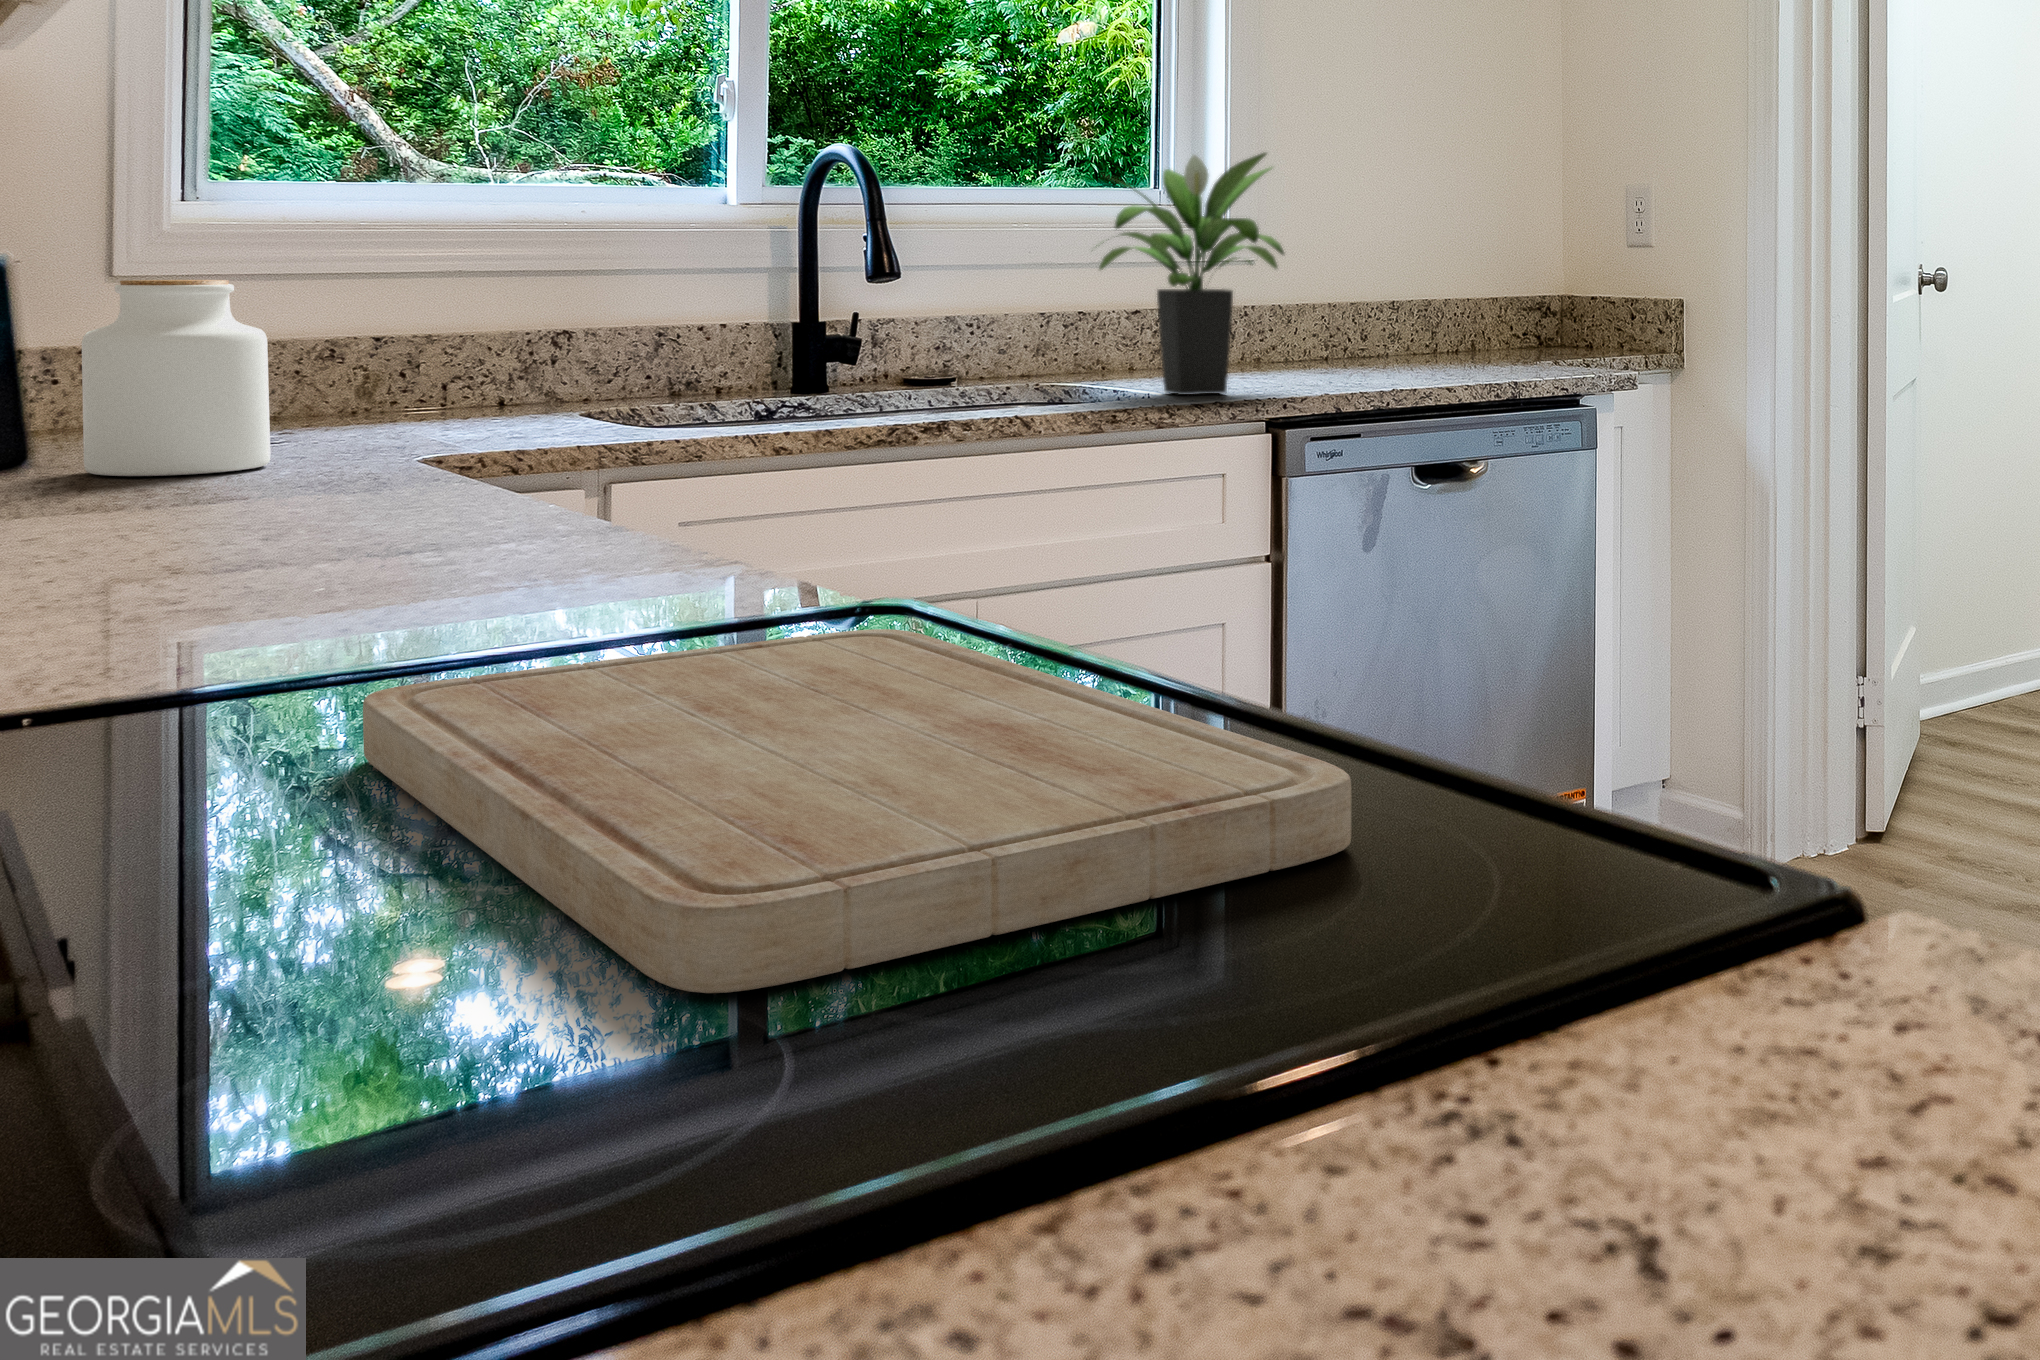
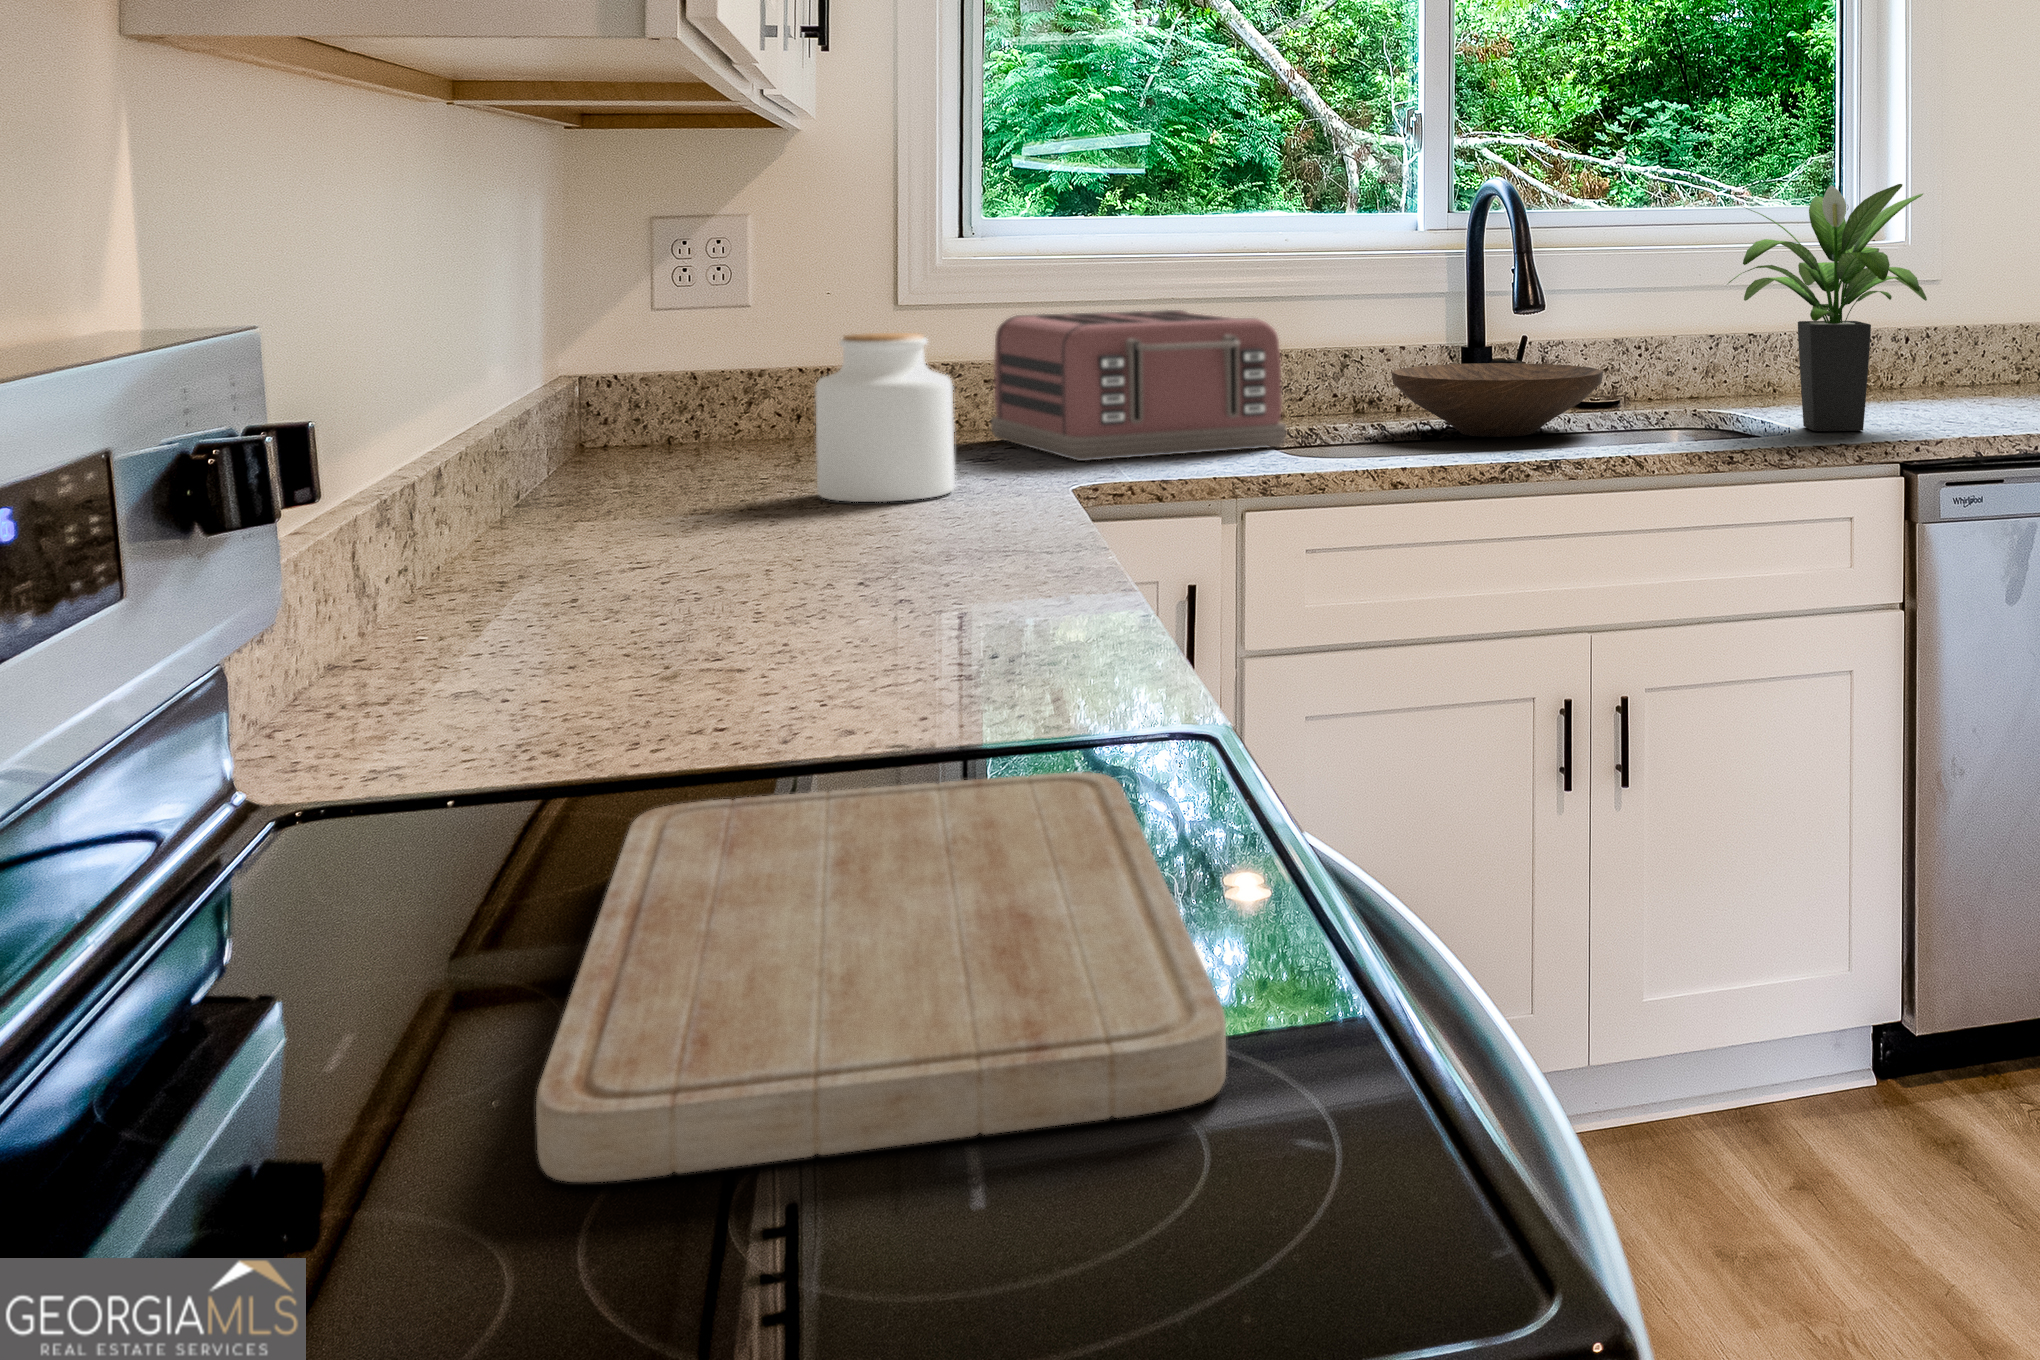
toaster: none [246,278,632,437] -> present [991,310,1287,461]
wooden bowl: none [738,336,968,407] -> present [1391,363,1603,437]

